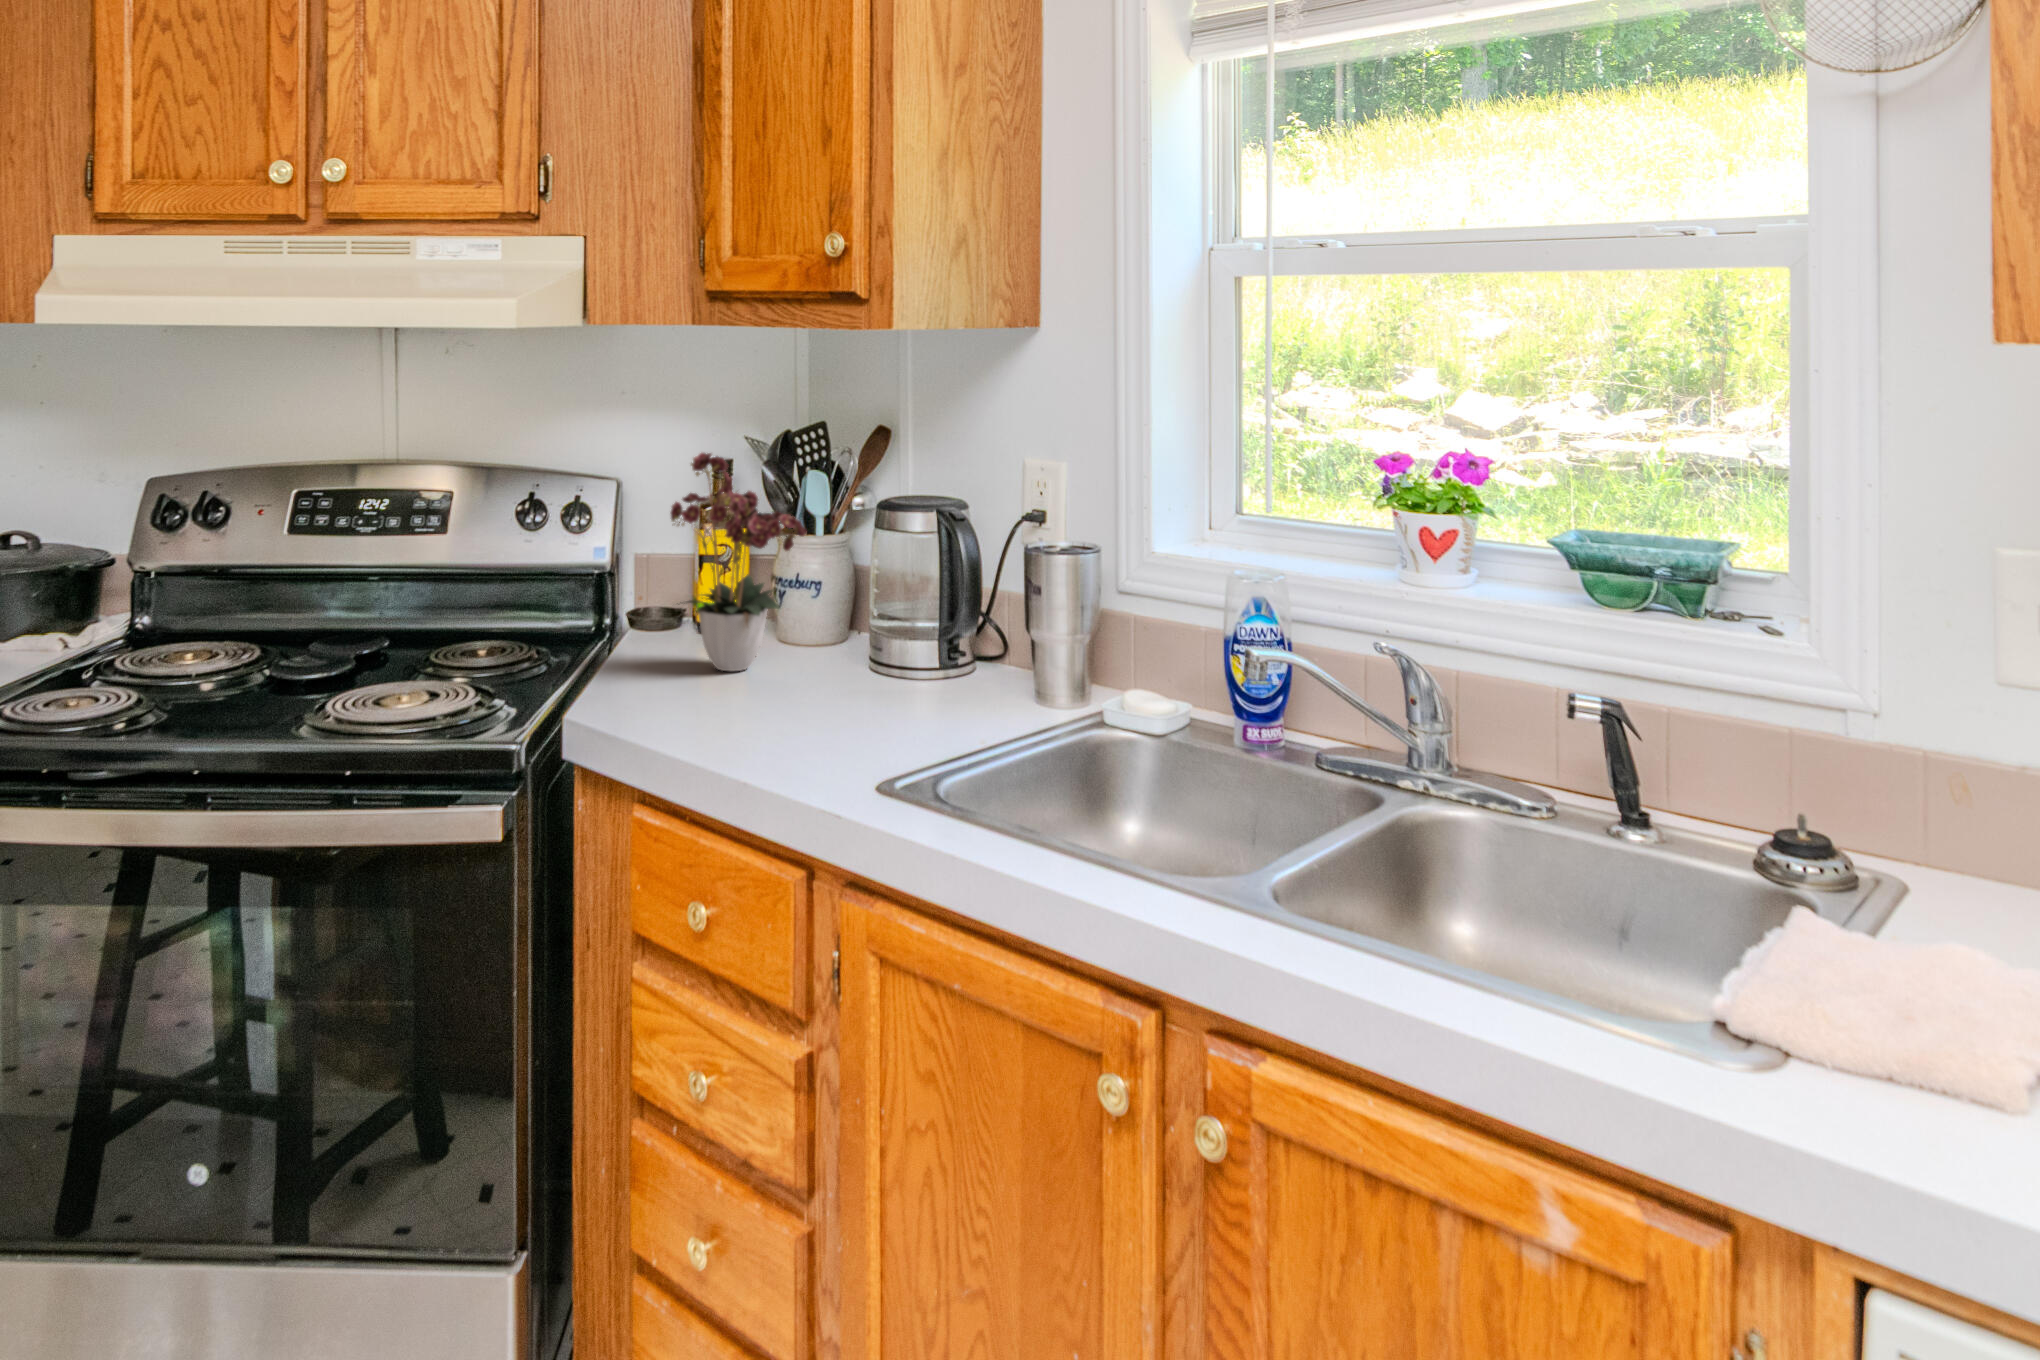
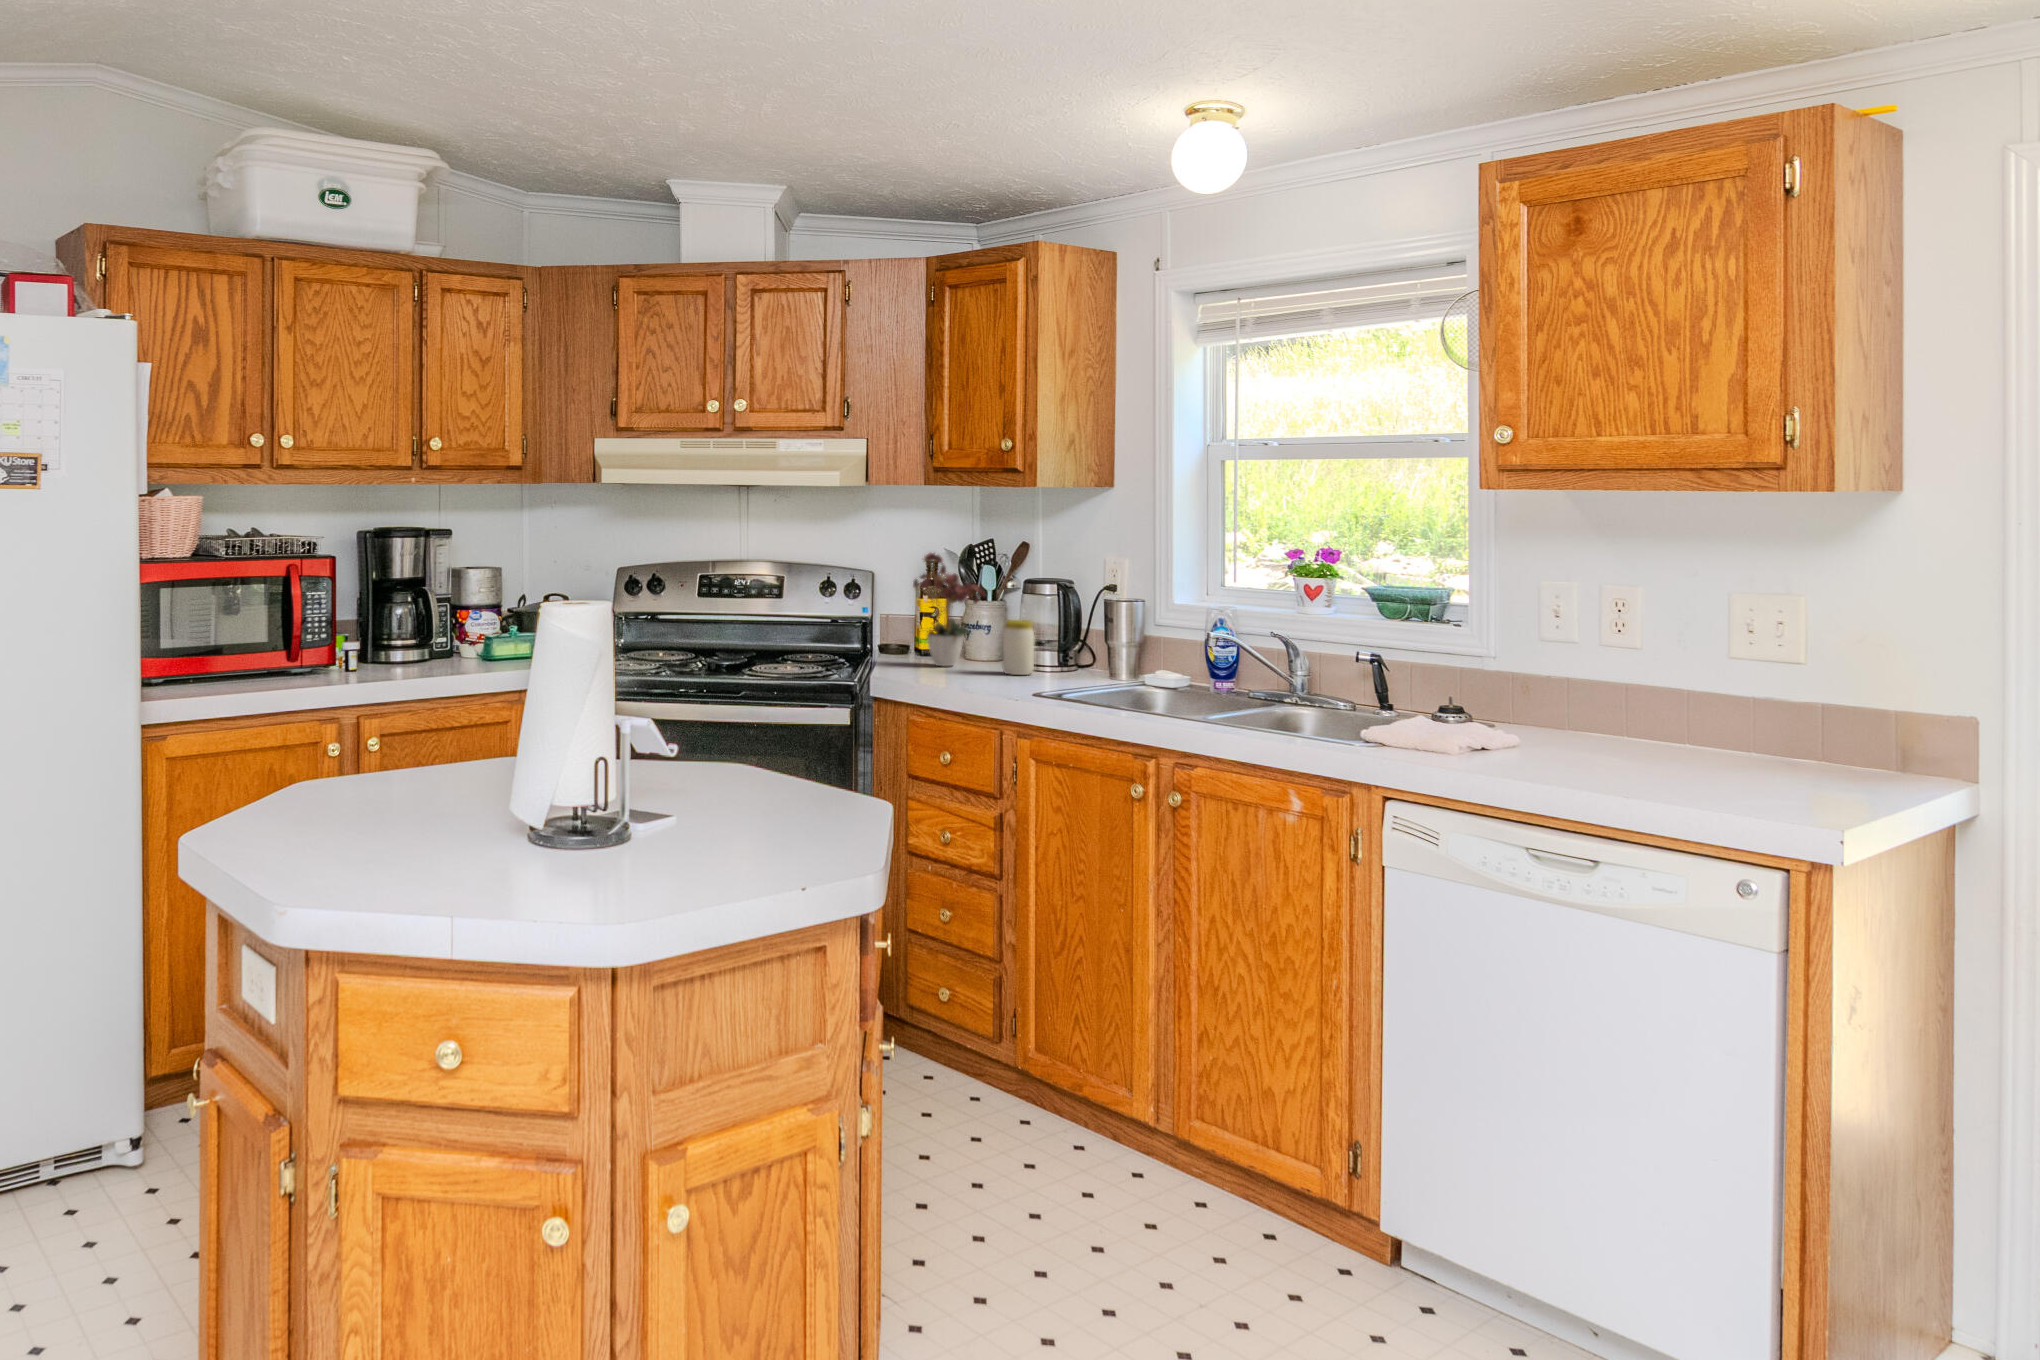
jar: none [834,585,894,698] -> present [1003,620,1034,675]

